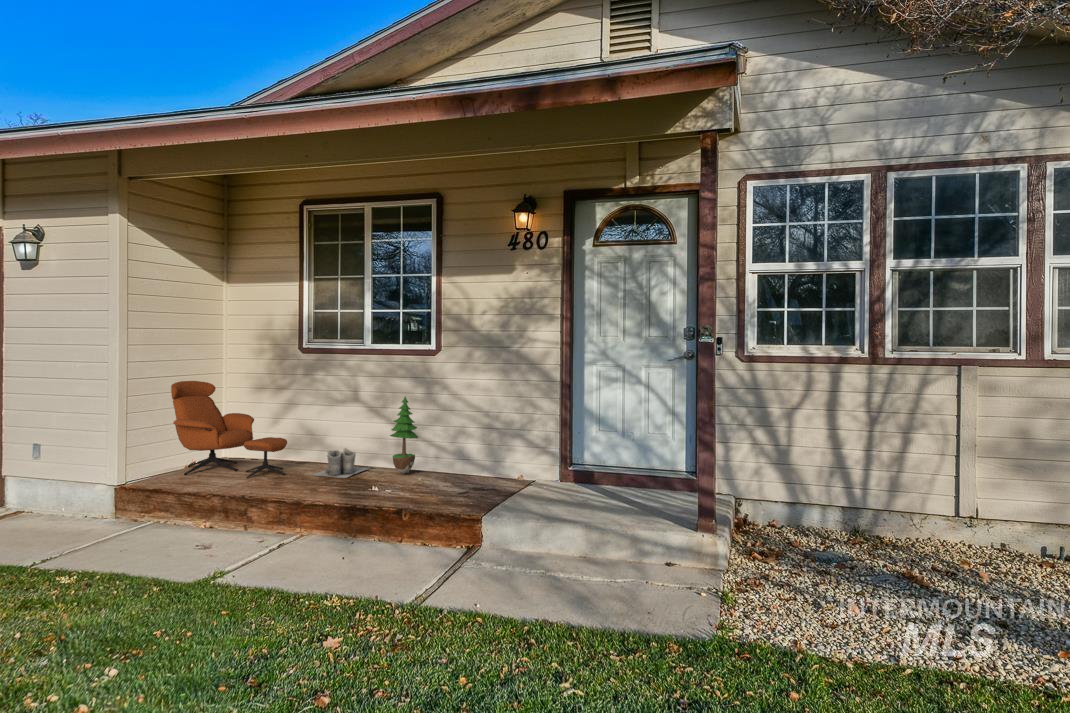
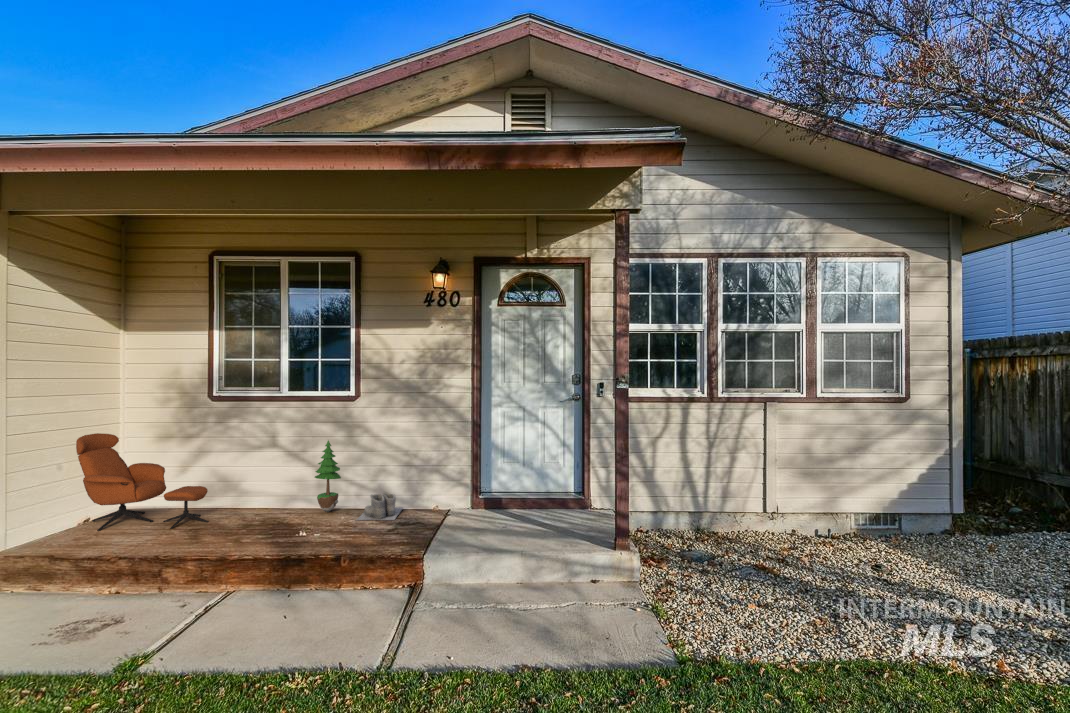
boots: present [313,448,369,478] -> present [357,491,402,520]

